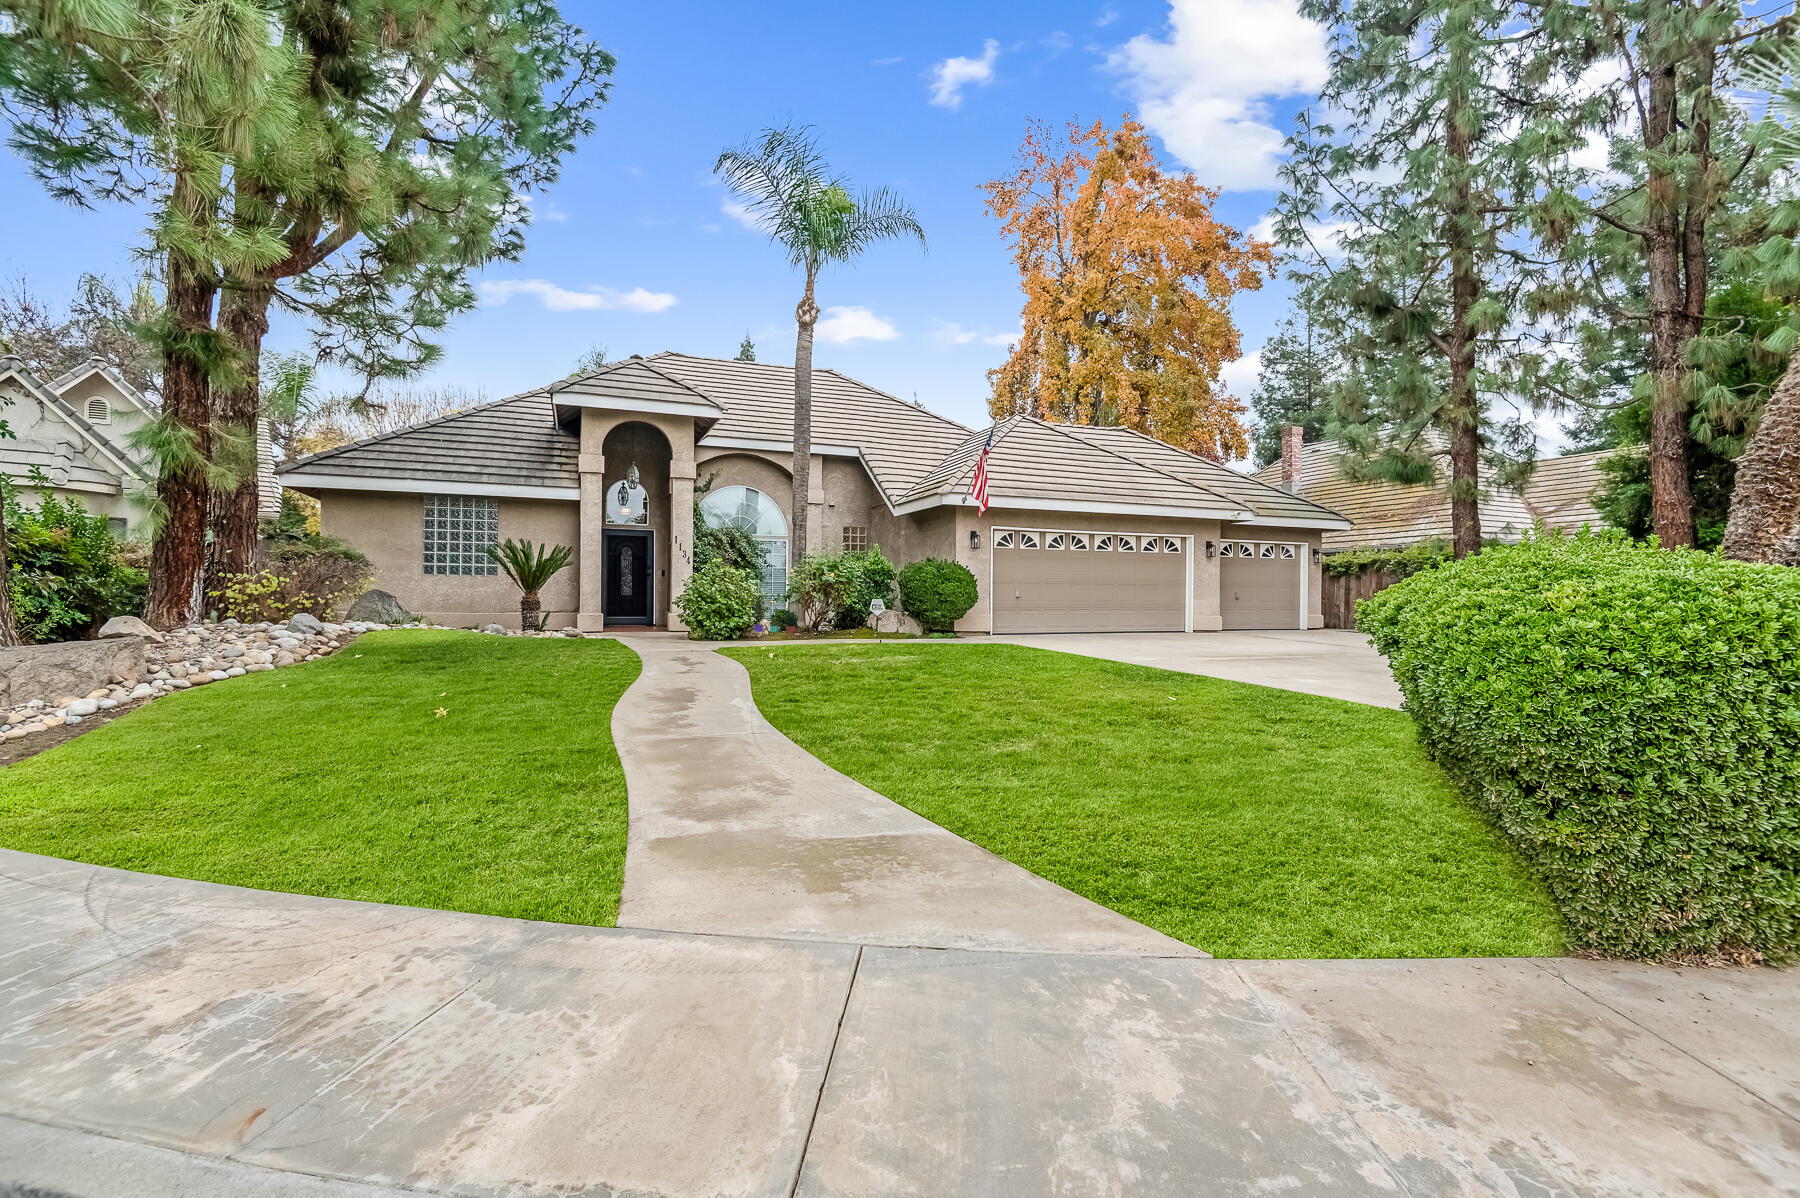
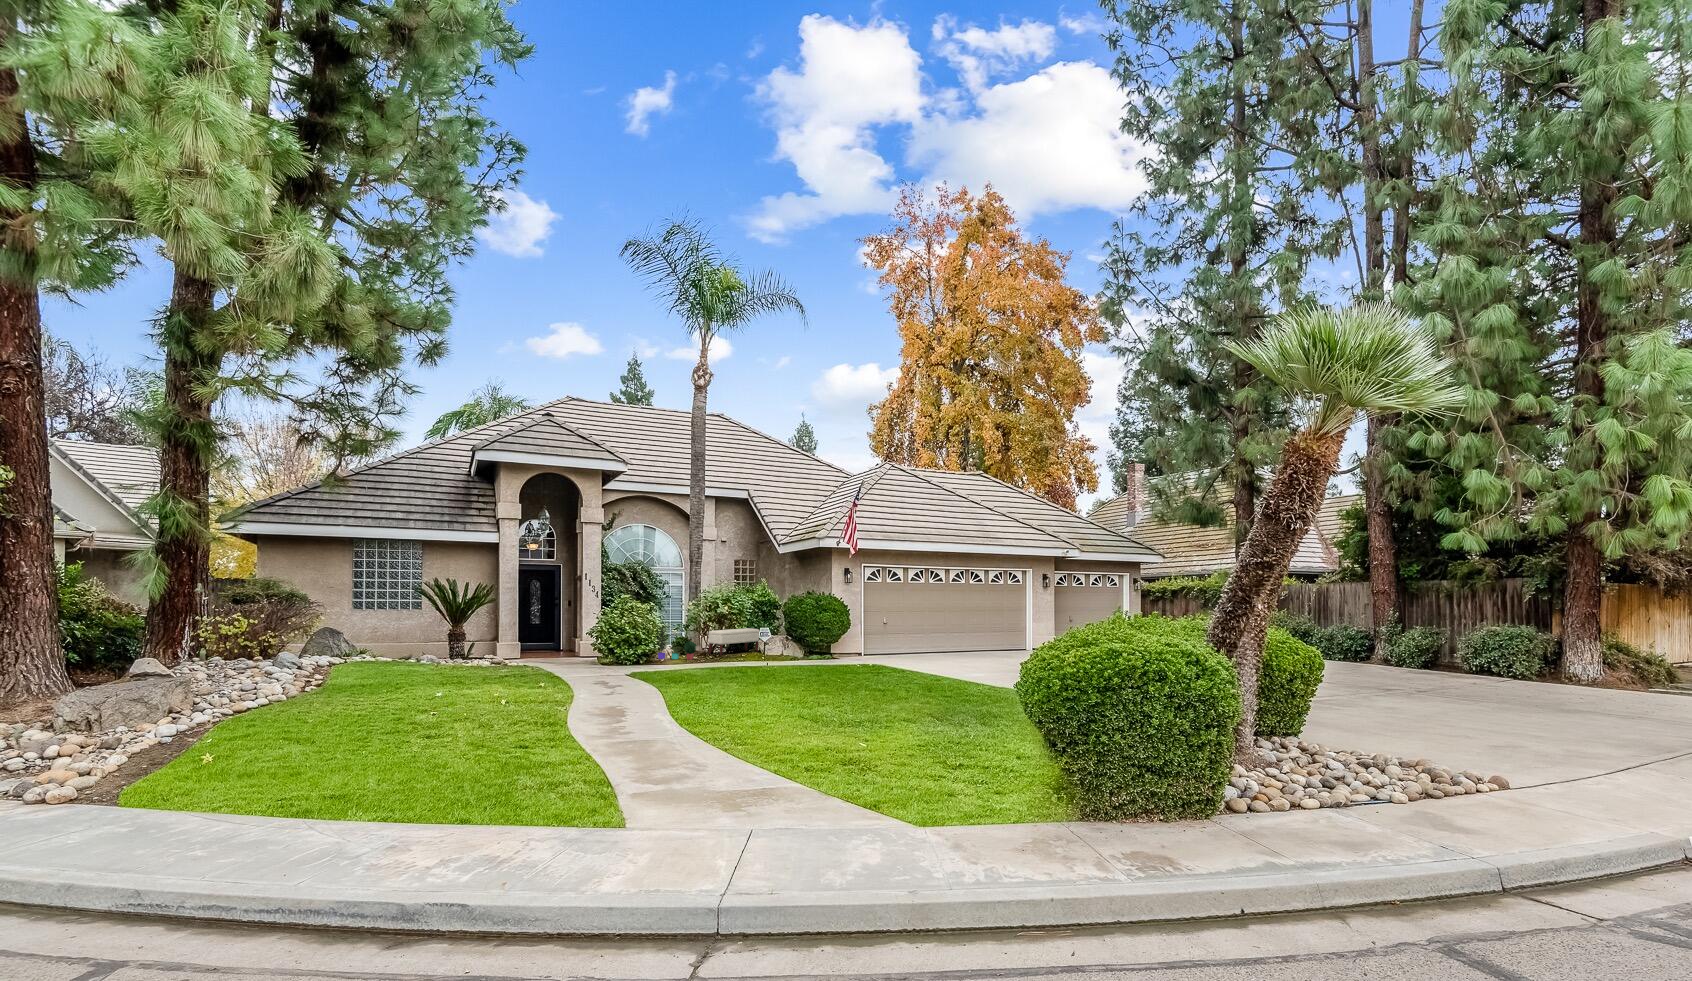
bench: none [814,598,872,628] -> present [708,628,759,655]

